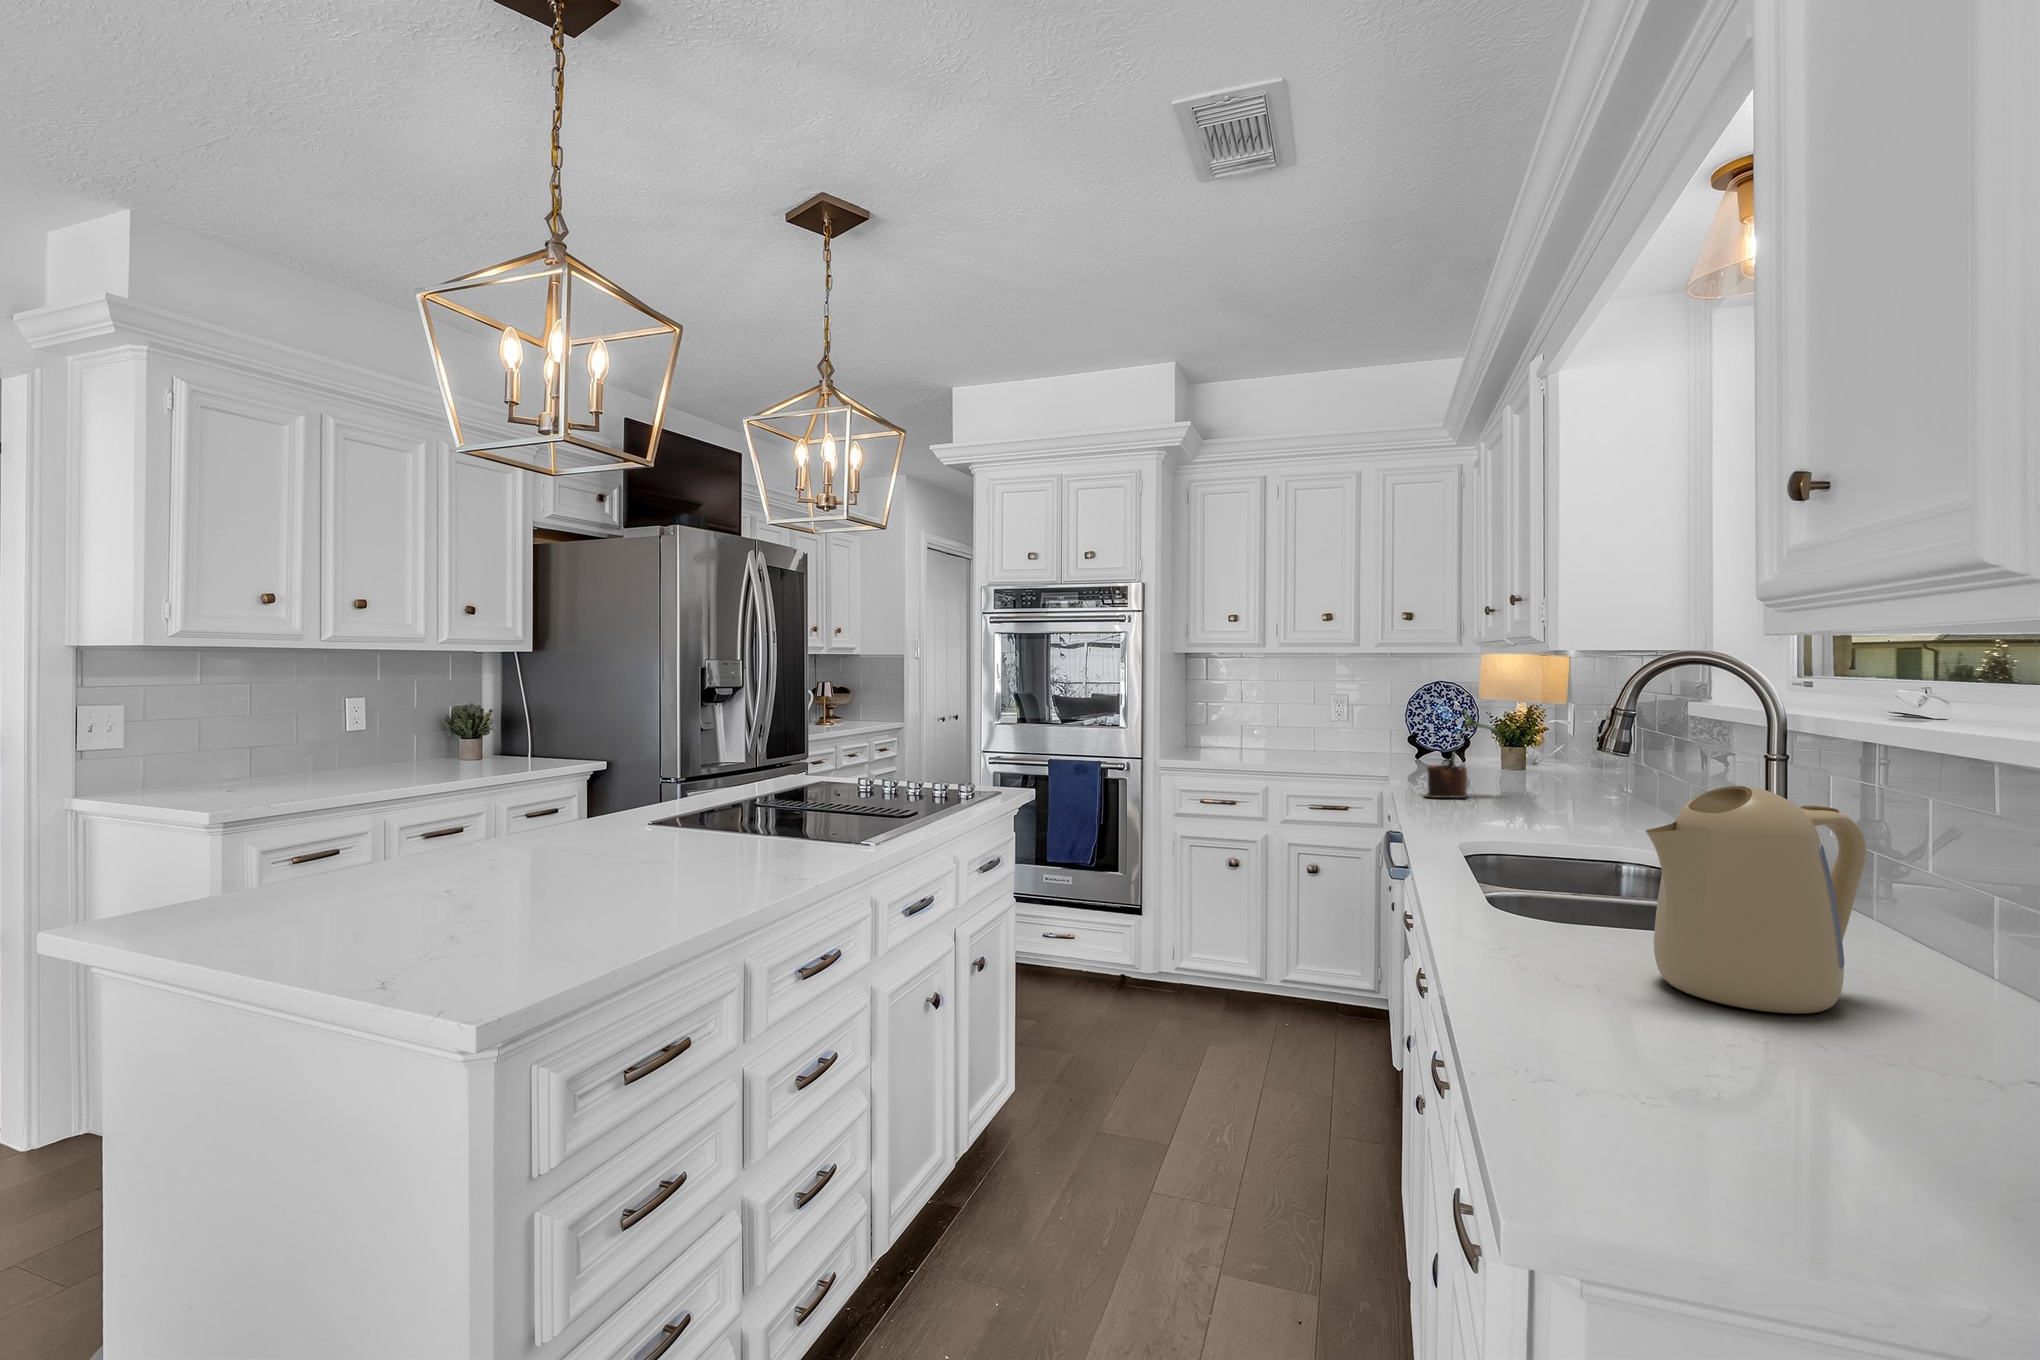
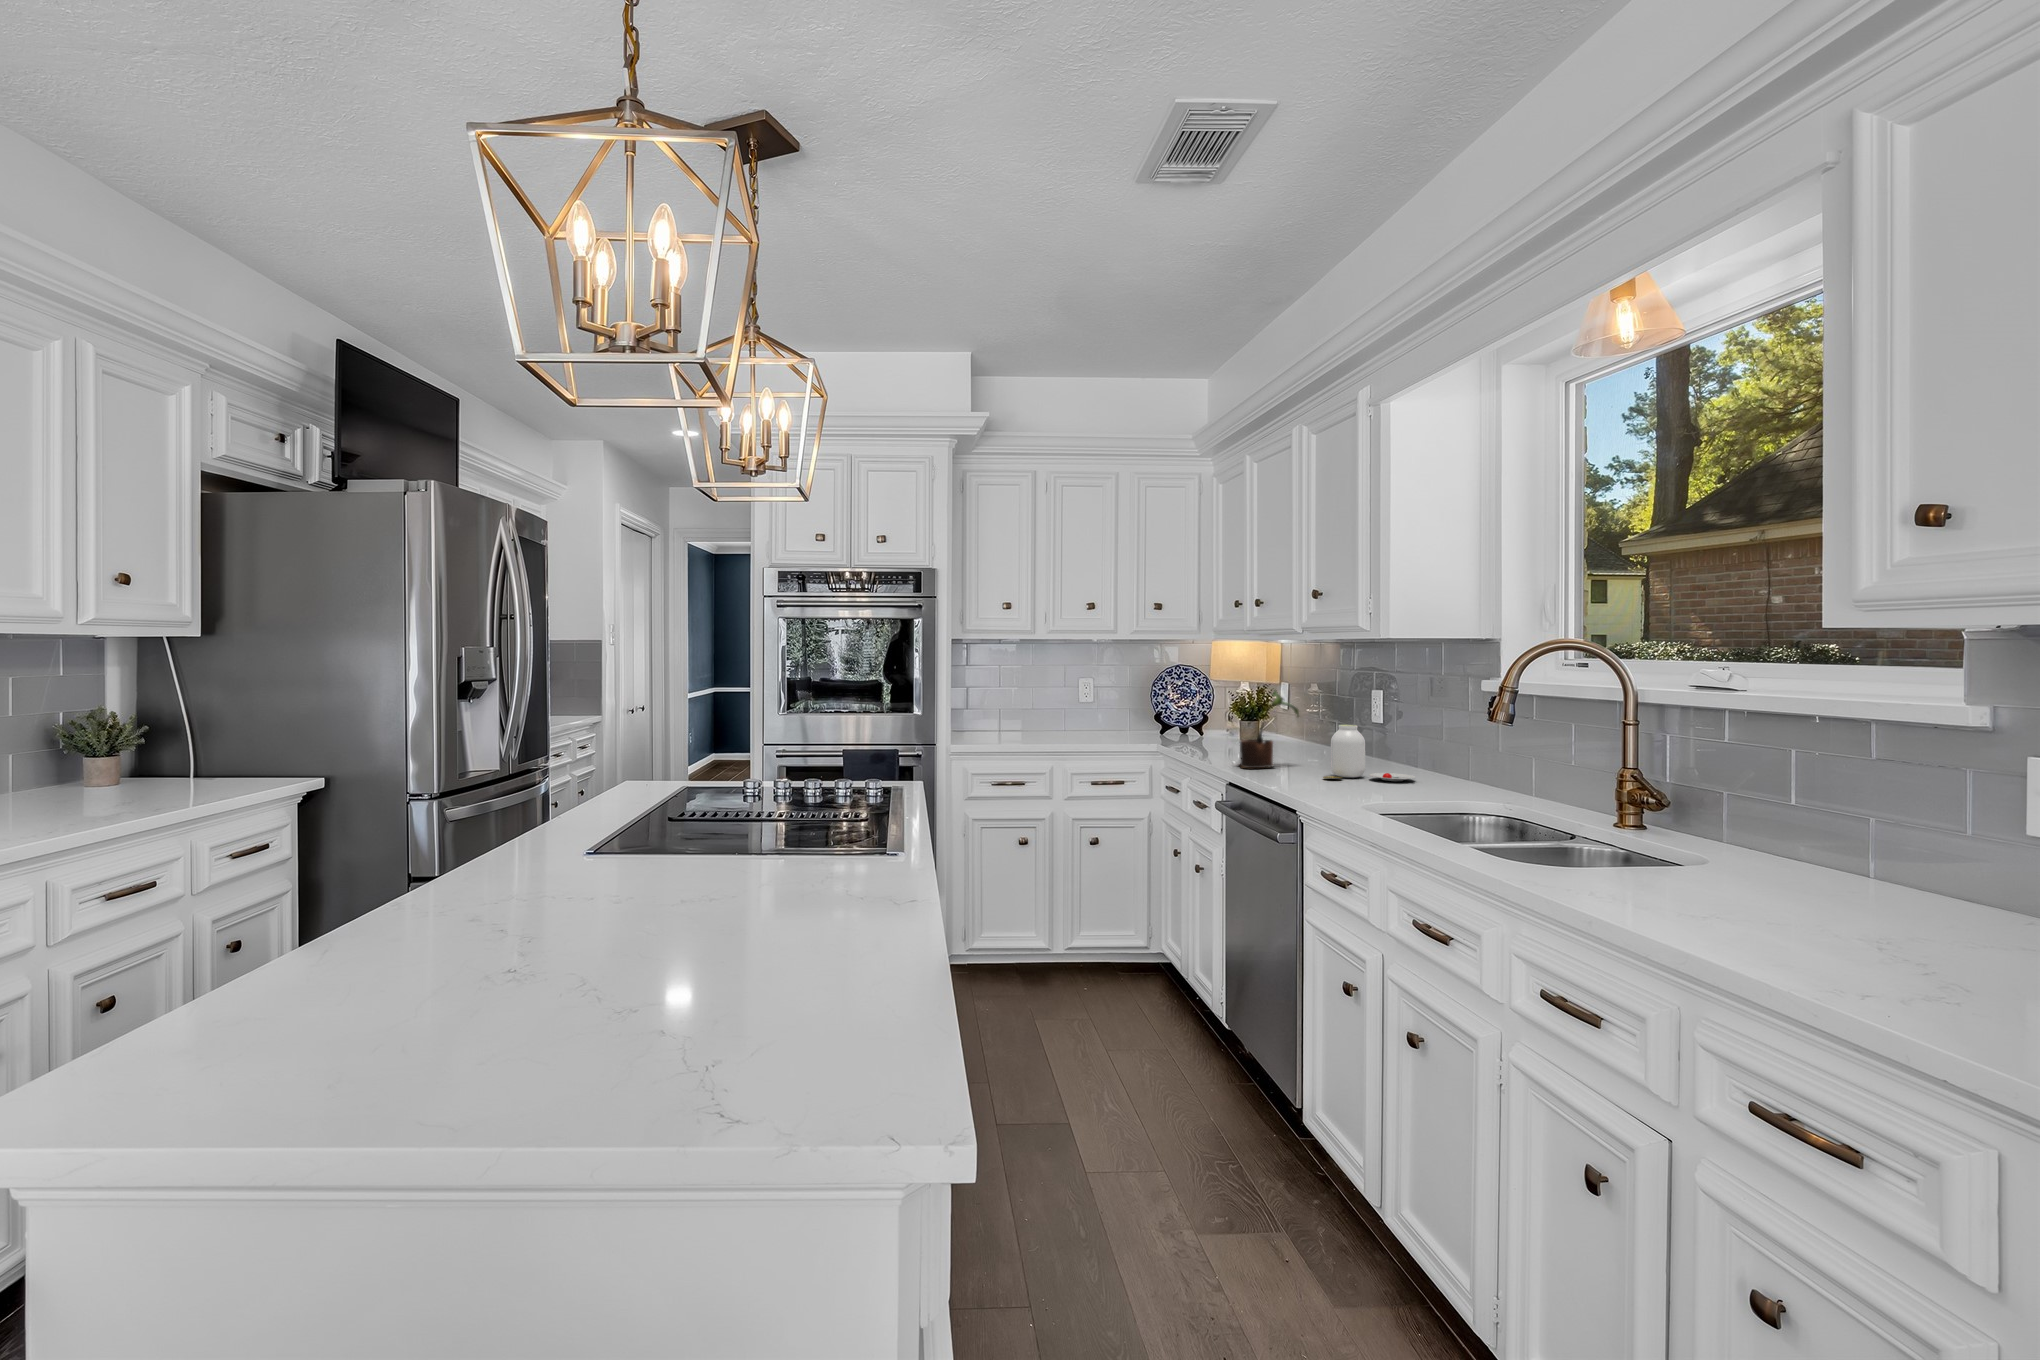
jar: none [1496,751,1615,821] -> present [1323,725,1416,781]
kettle: present [1645,786,1866,1014] -> none [1709,748,1861,921]

